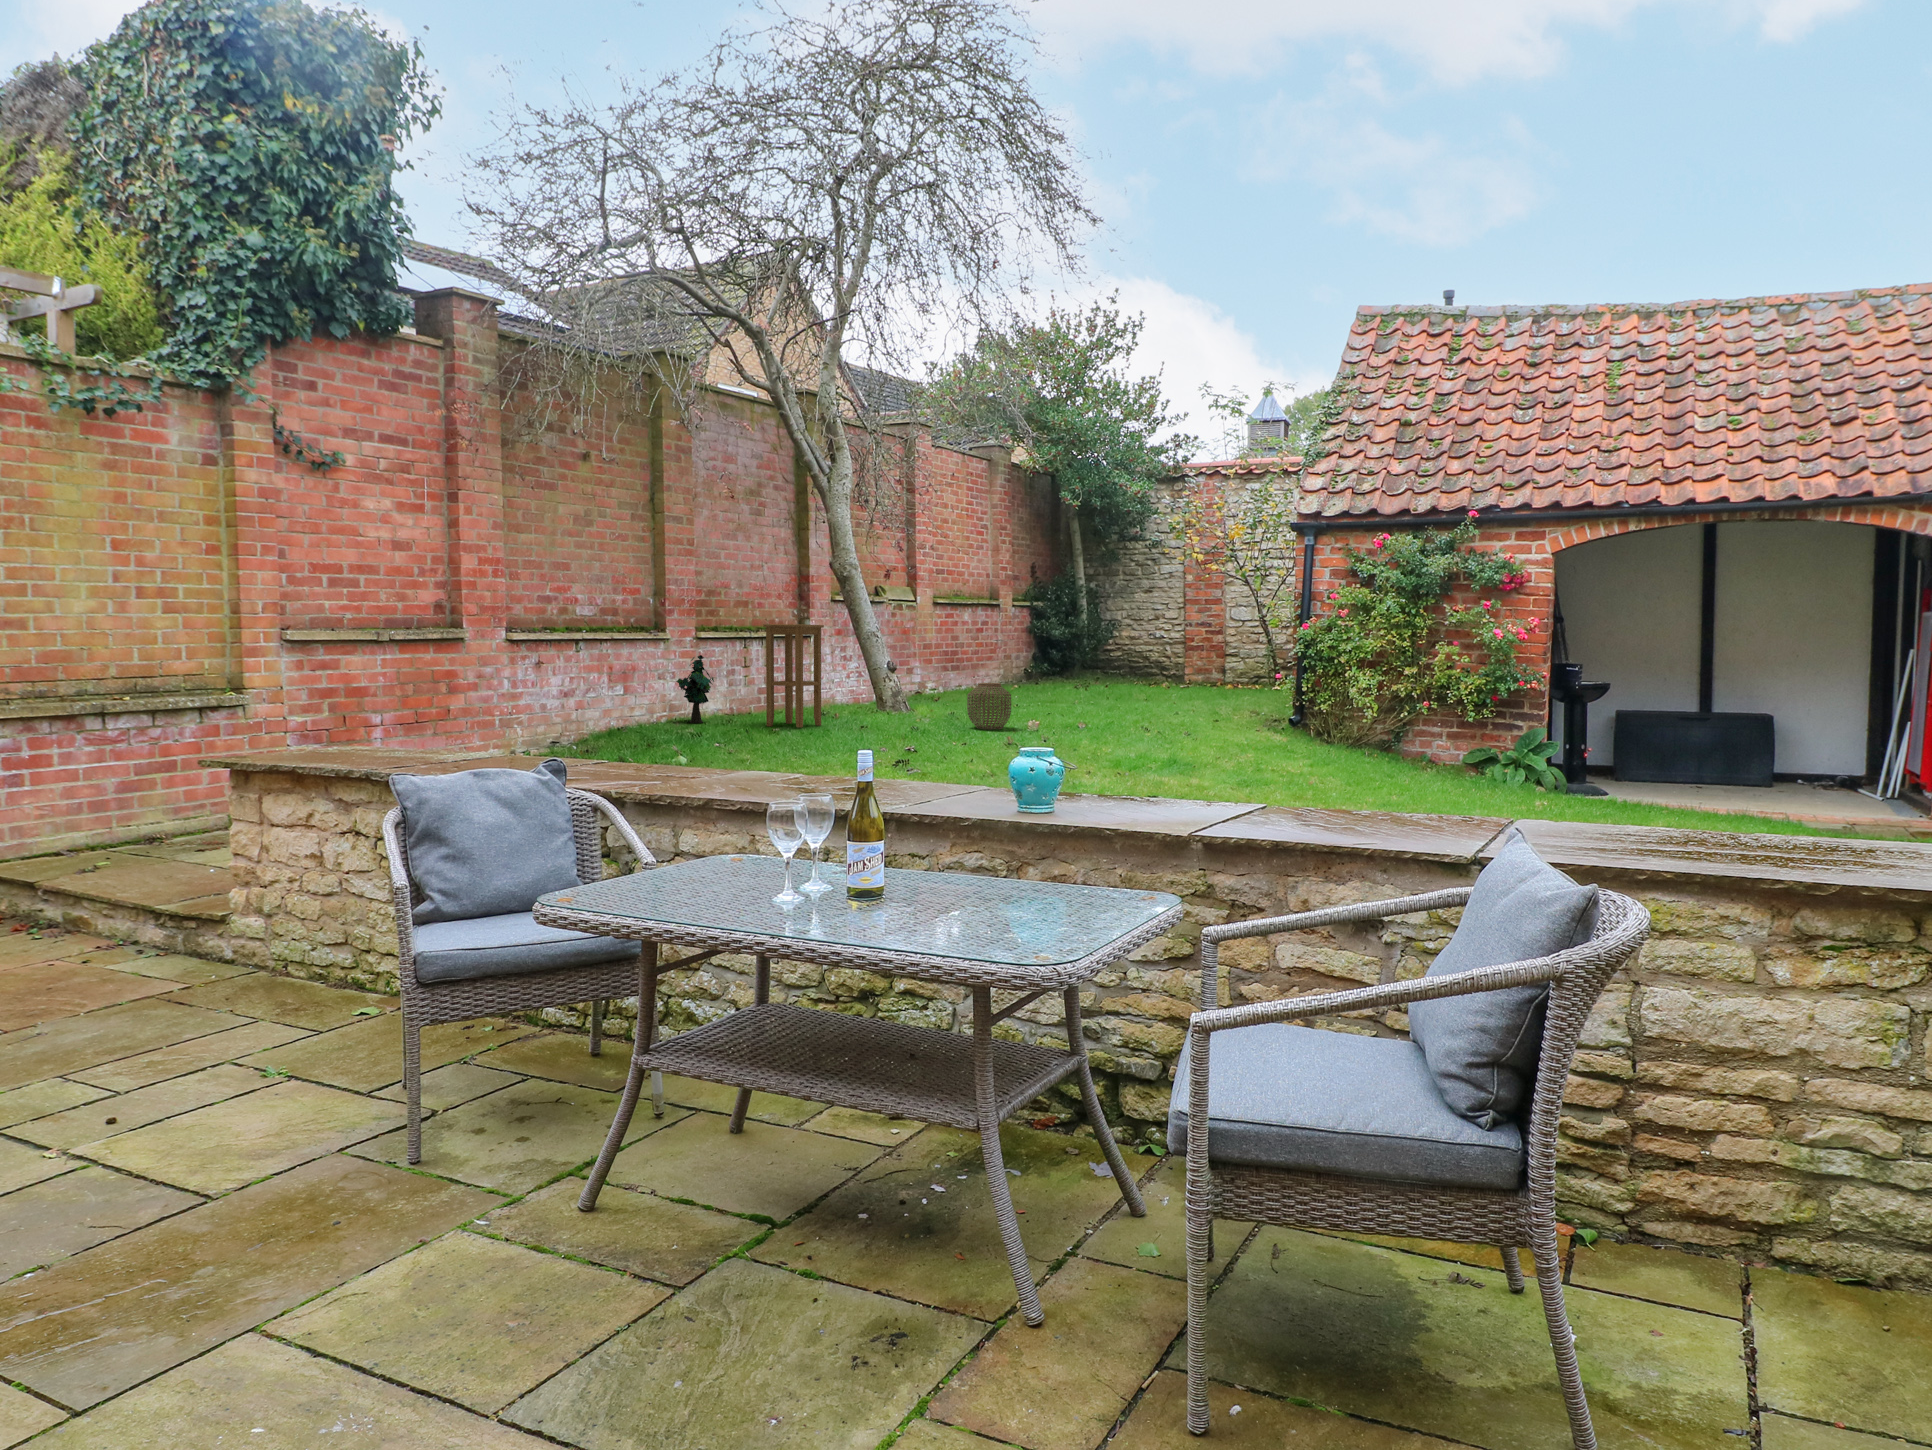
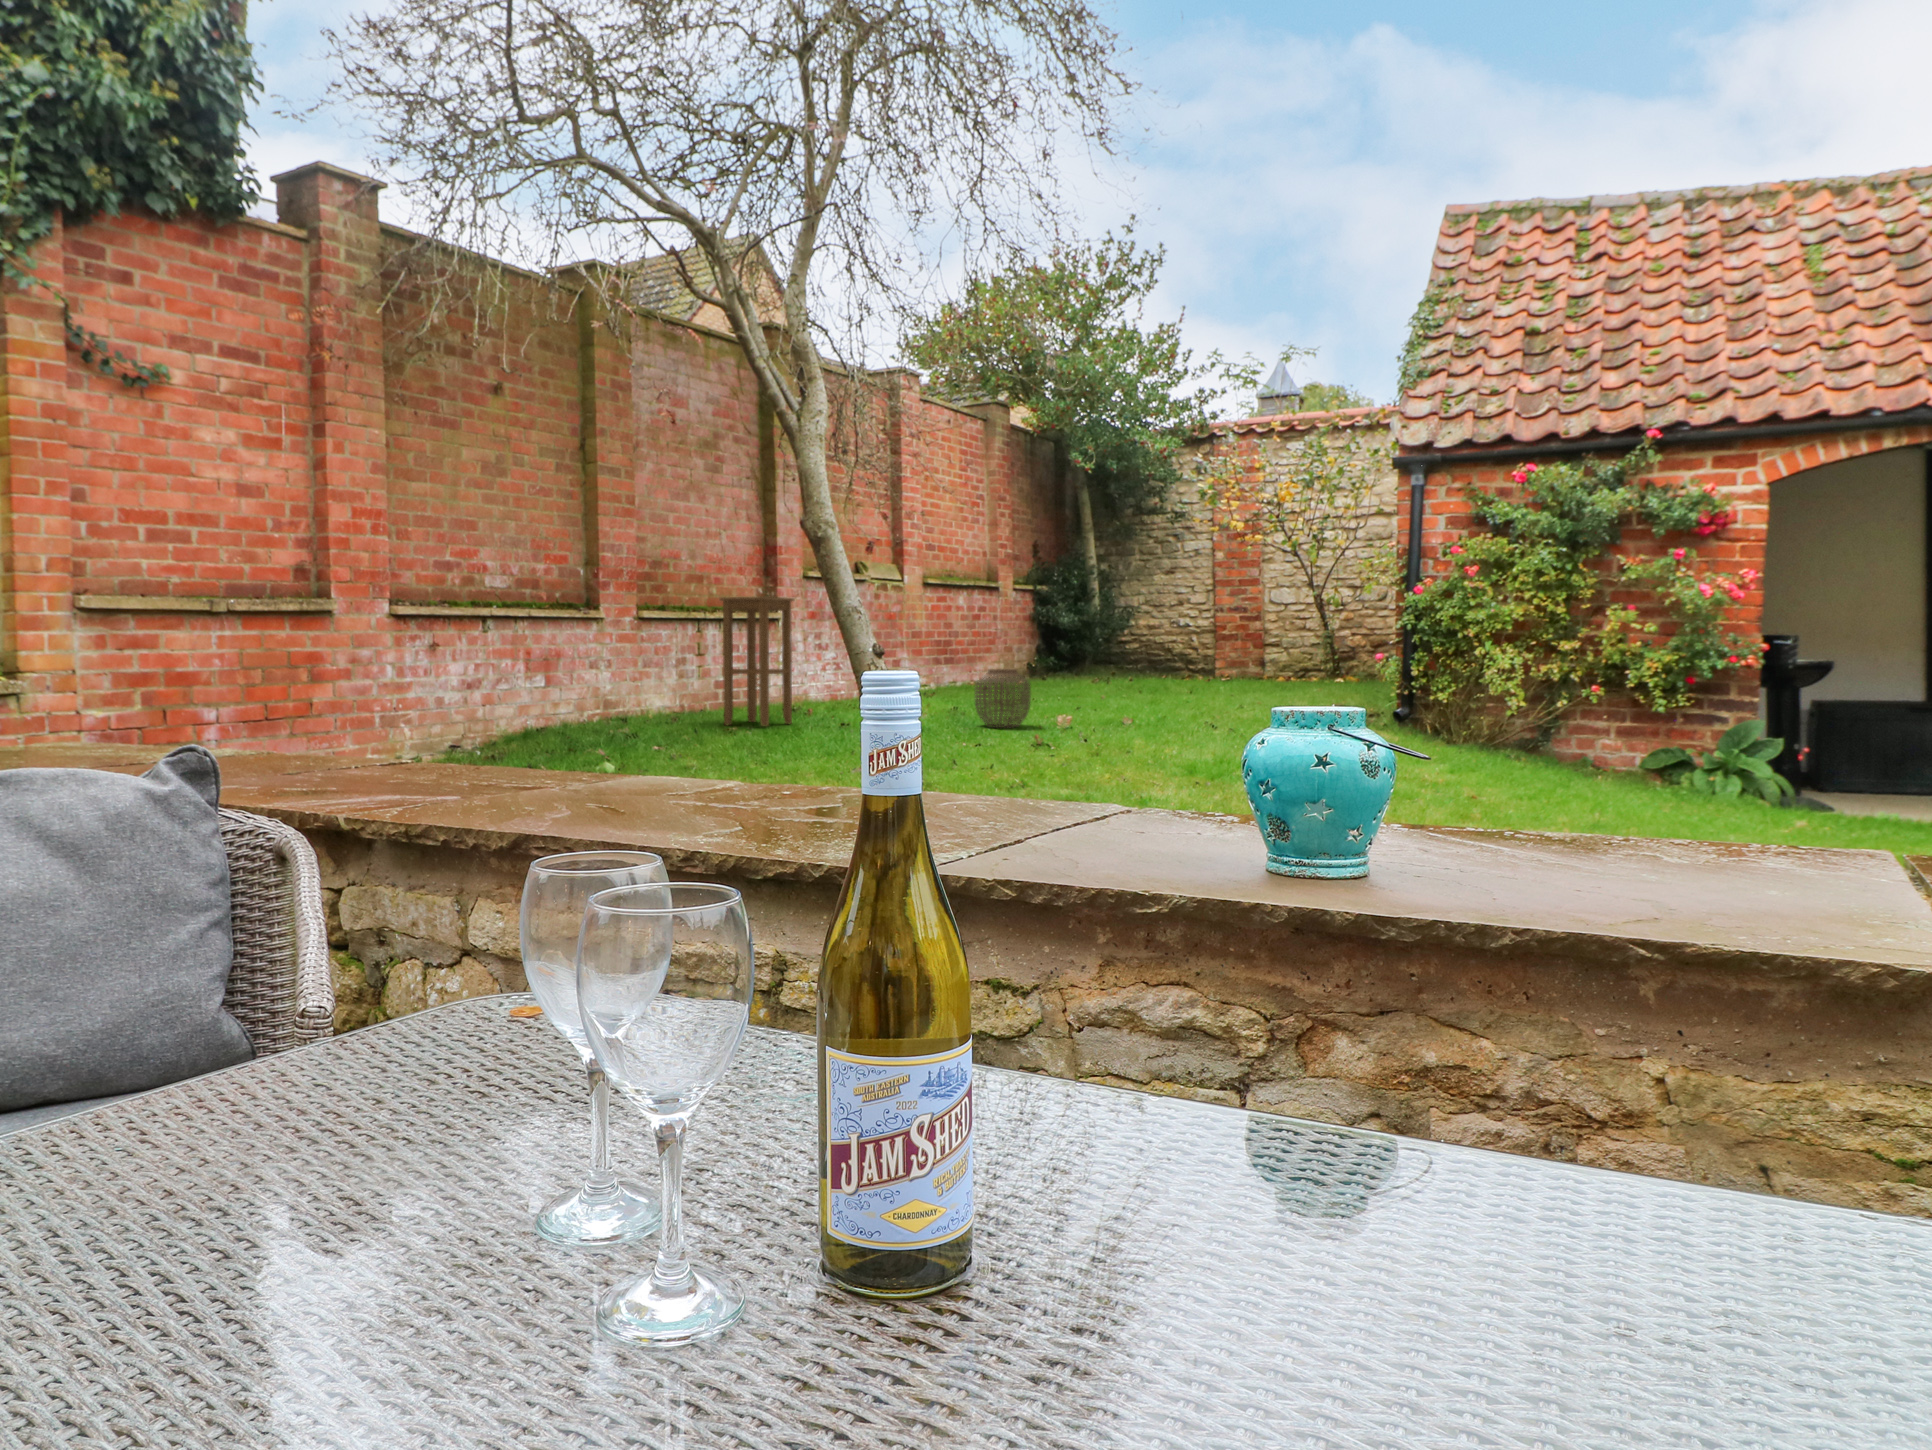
decorative plant: present [676,655,714,723] -> none [613,637,660,722]

